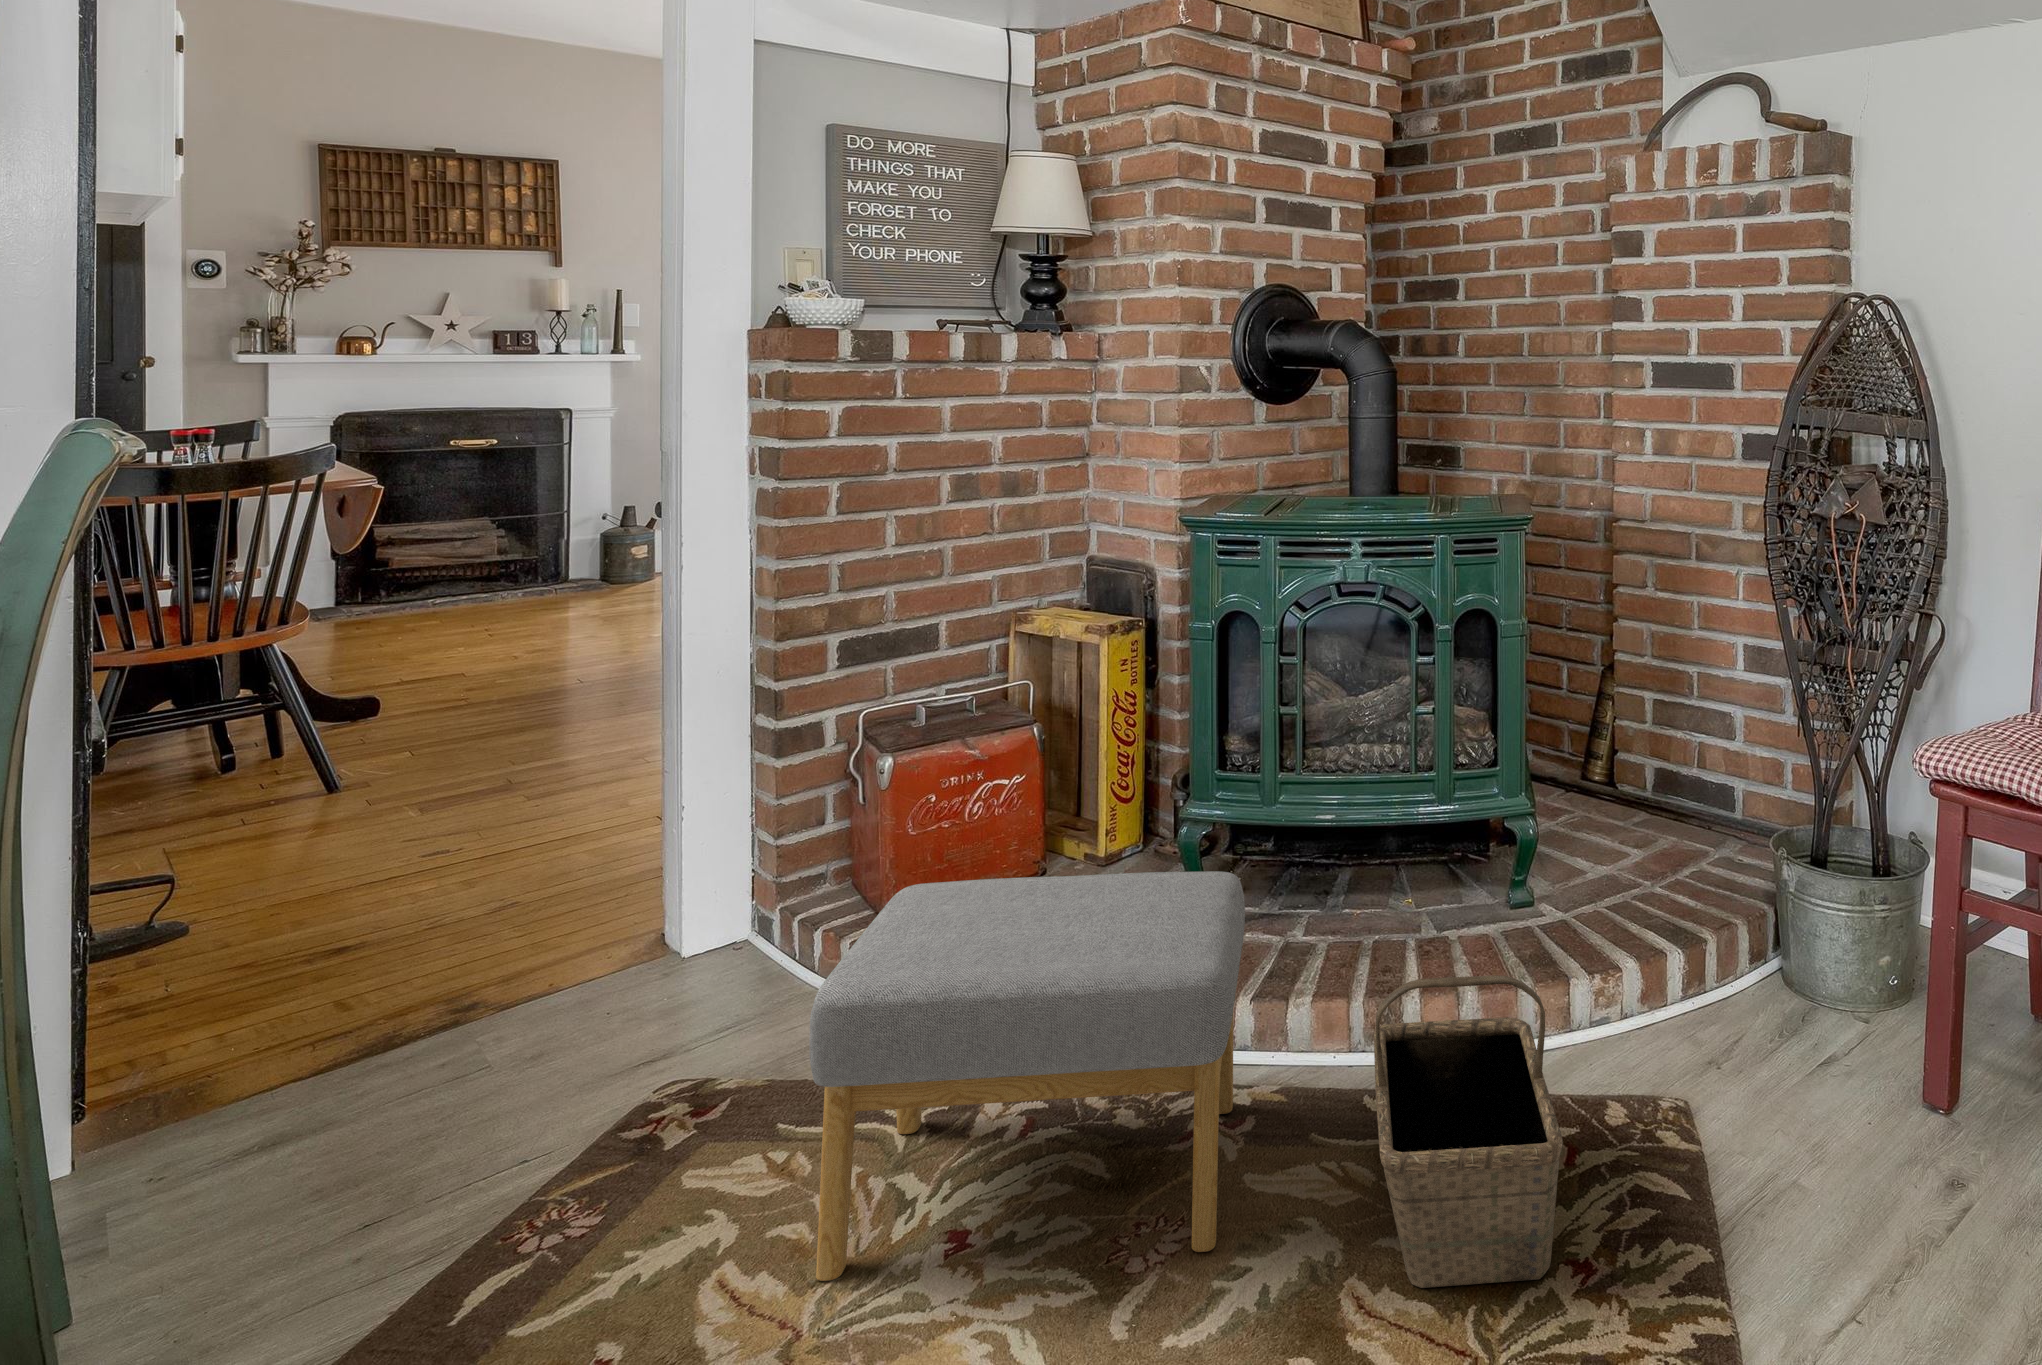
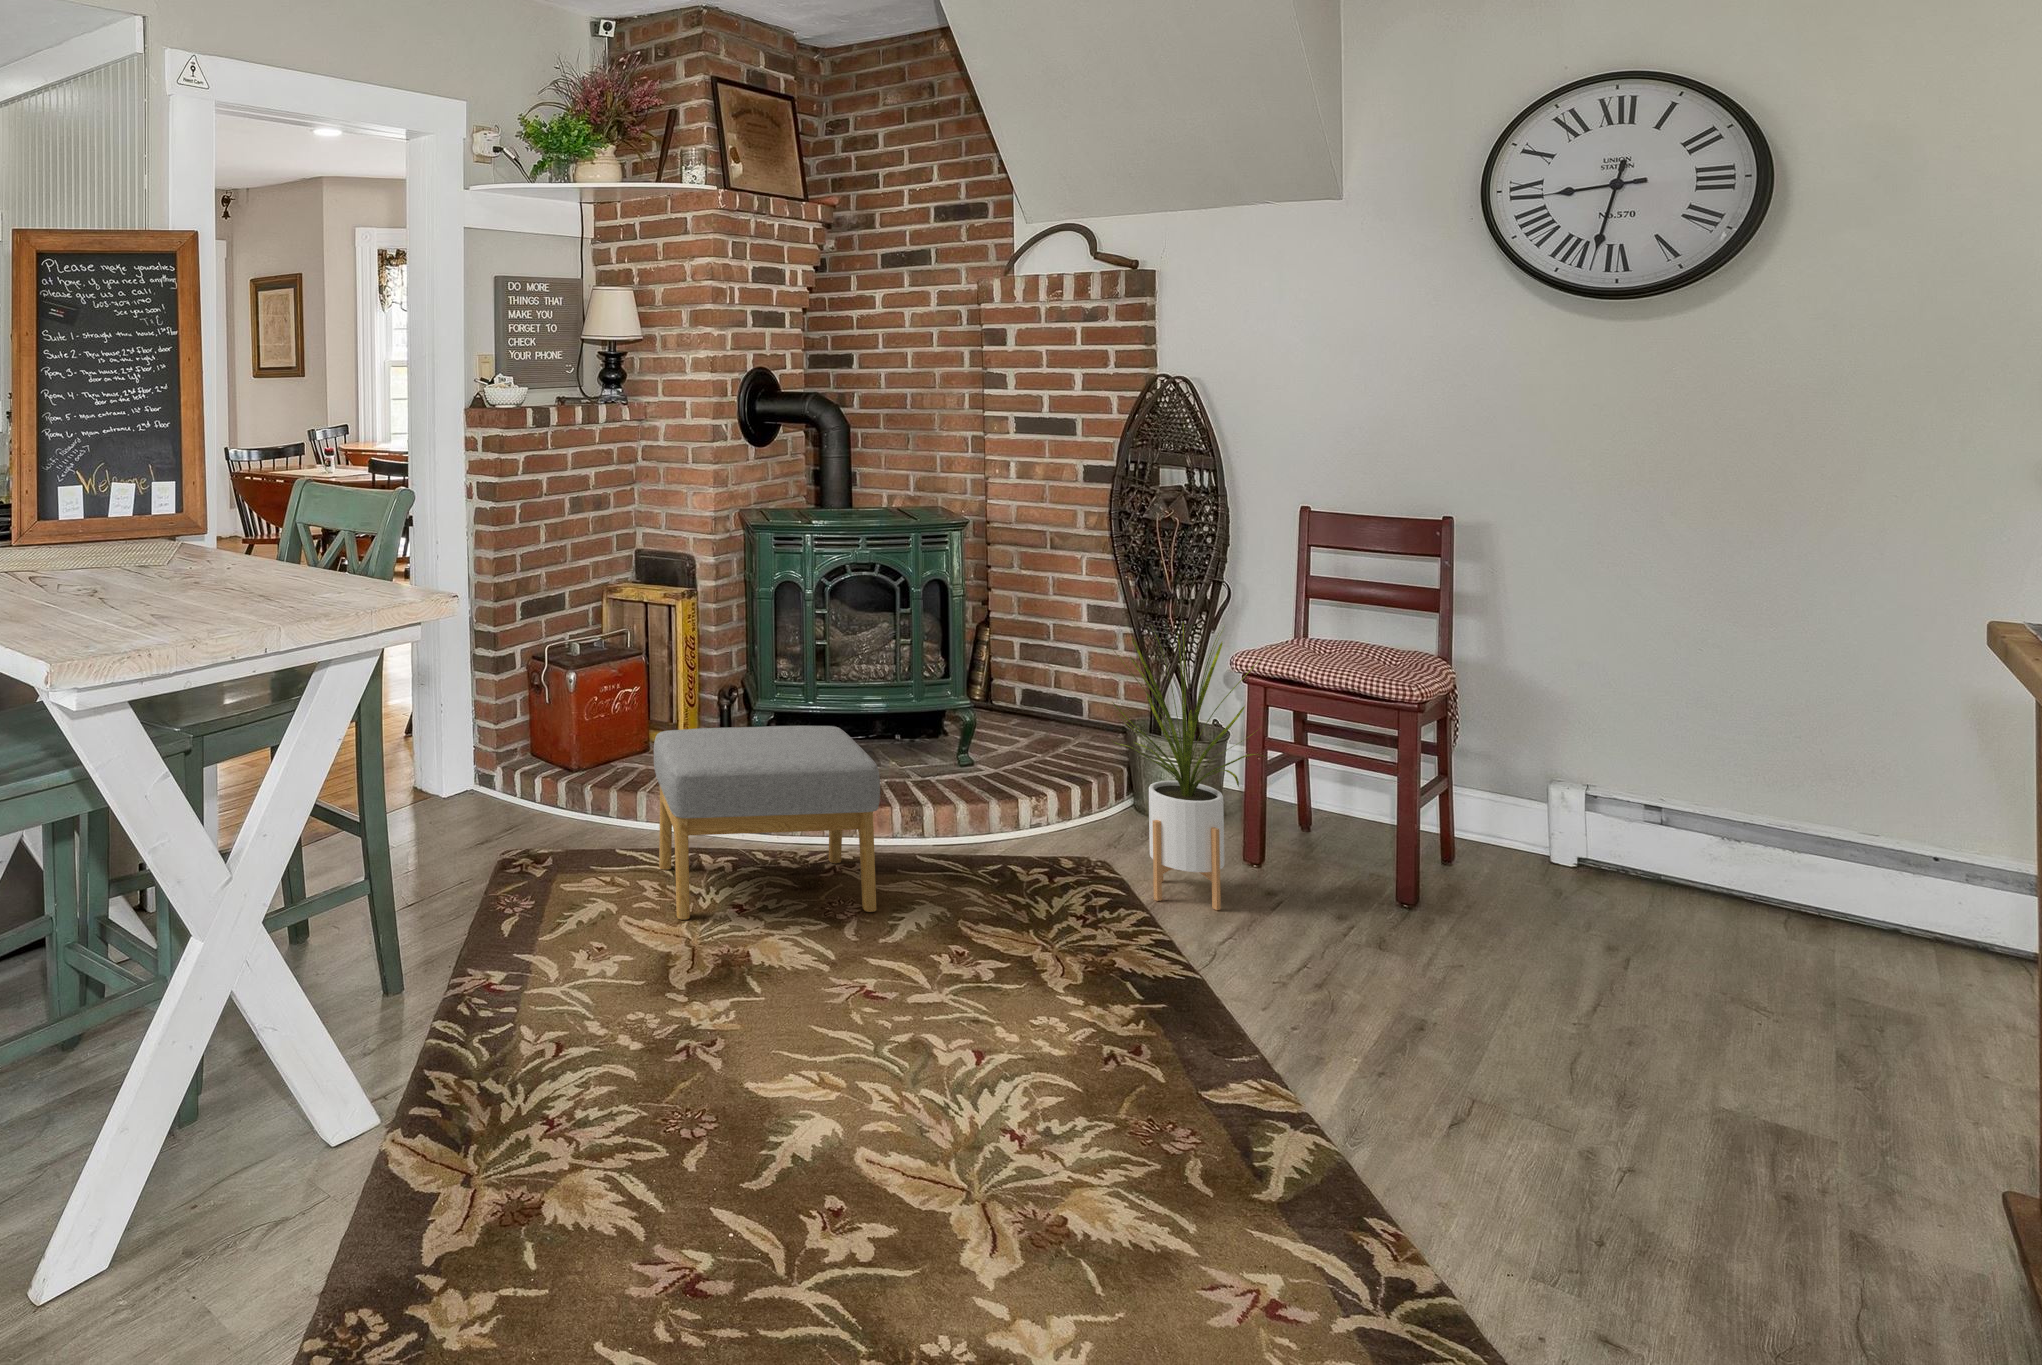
house plant: none [1686,690,1952,1237] -> present [1113,624,1262,910]
basket: present [1374,976,1563,1288] -> none [933,773,1067,925]

